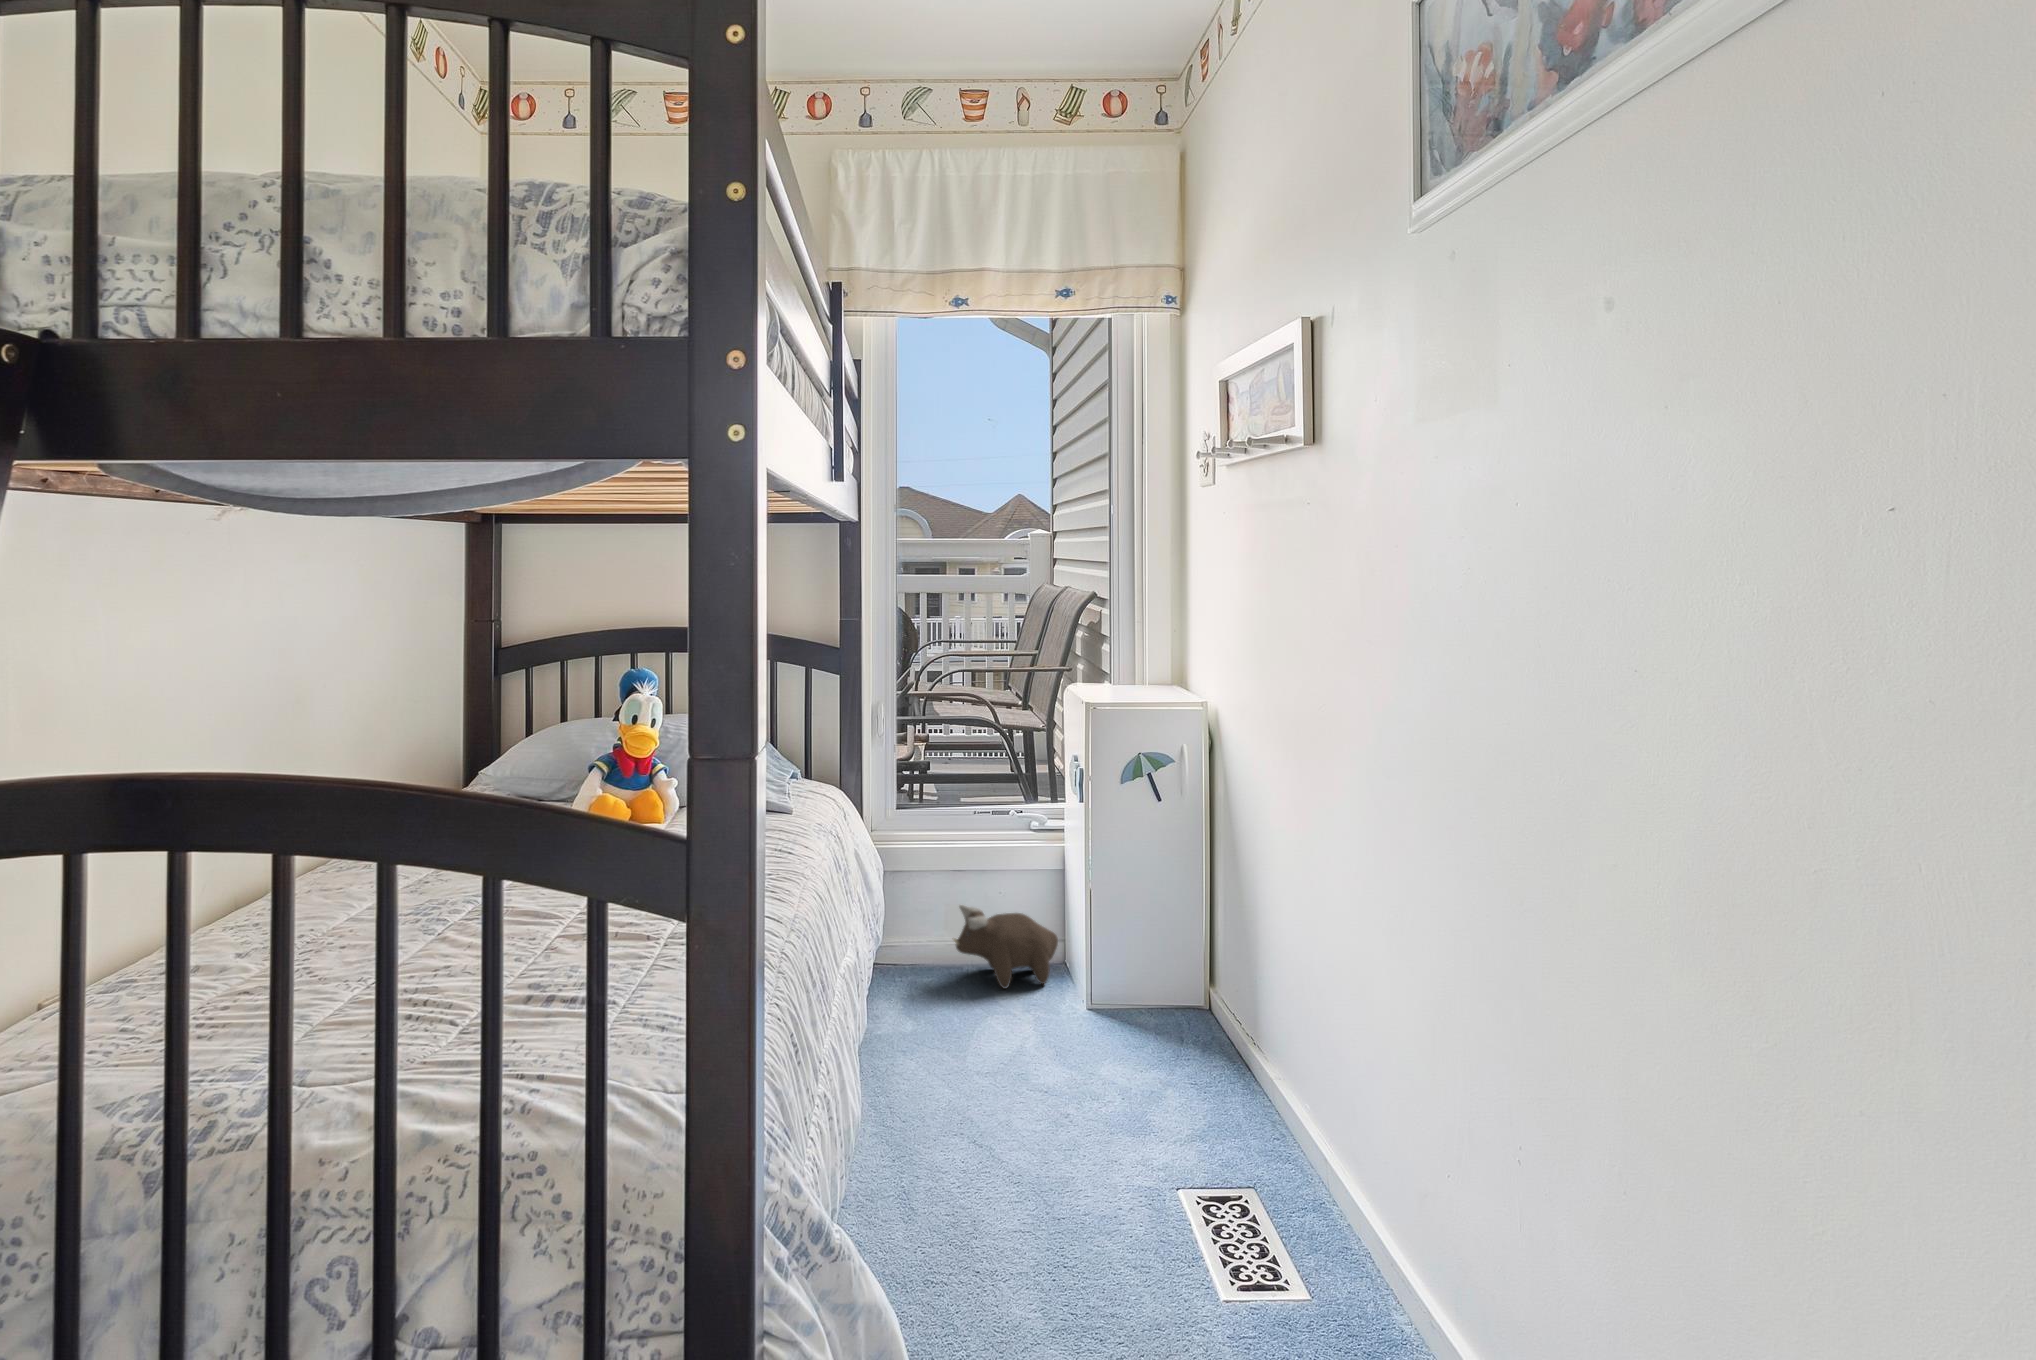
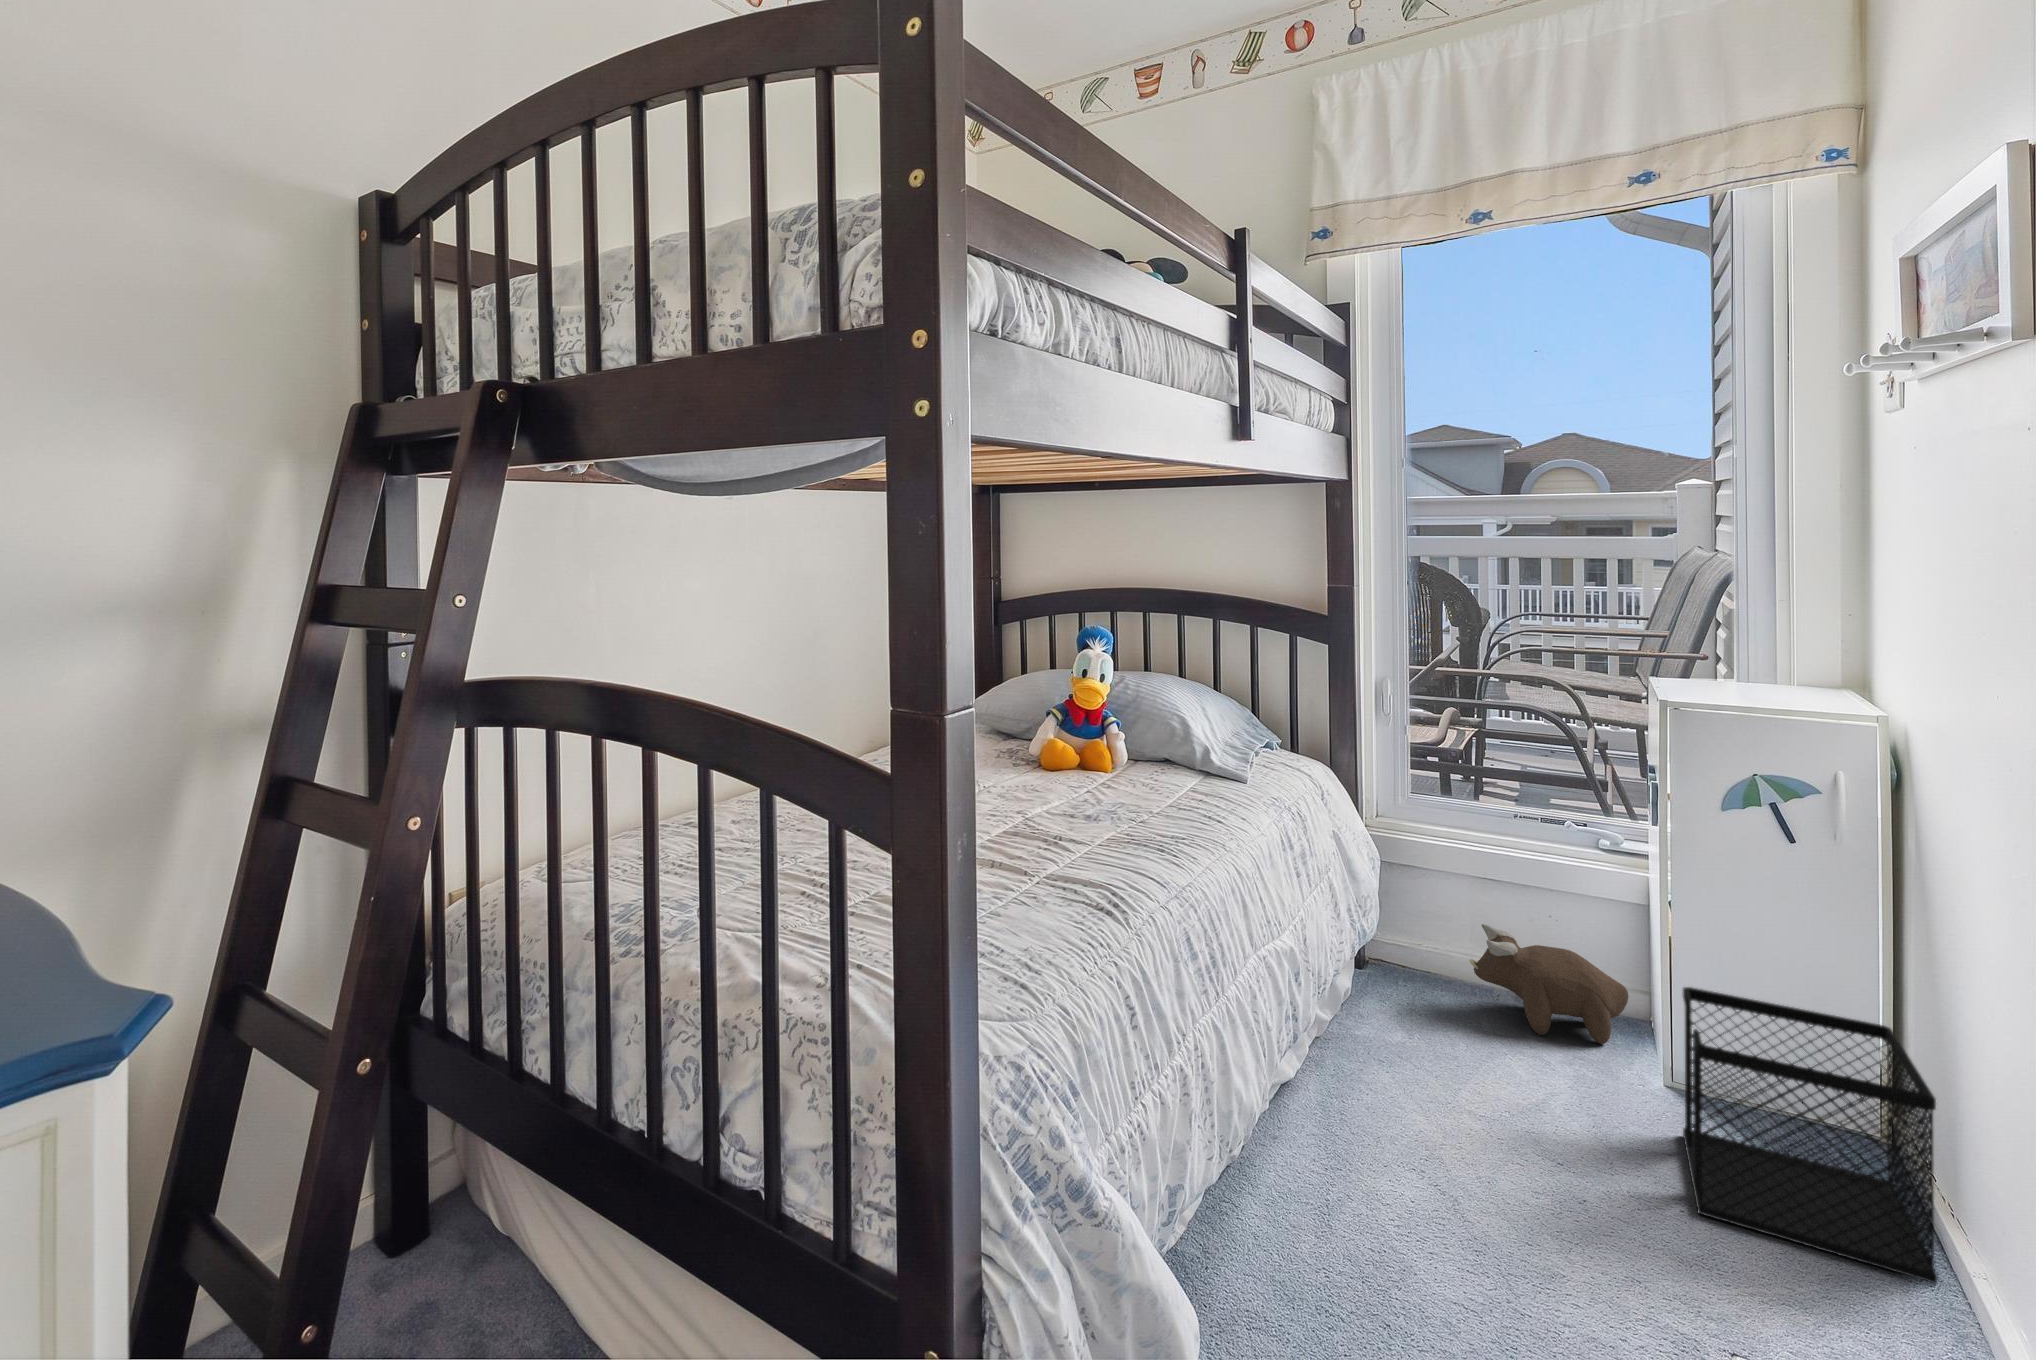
wastebasket: none [1111,920,1263,1094] -> present [1683,987,1937,1283]

